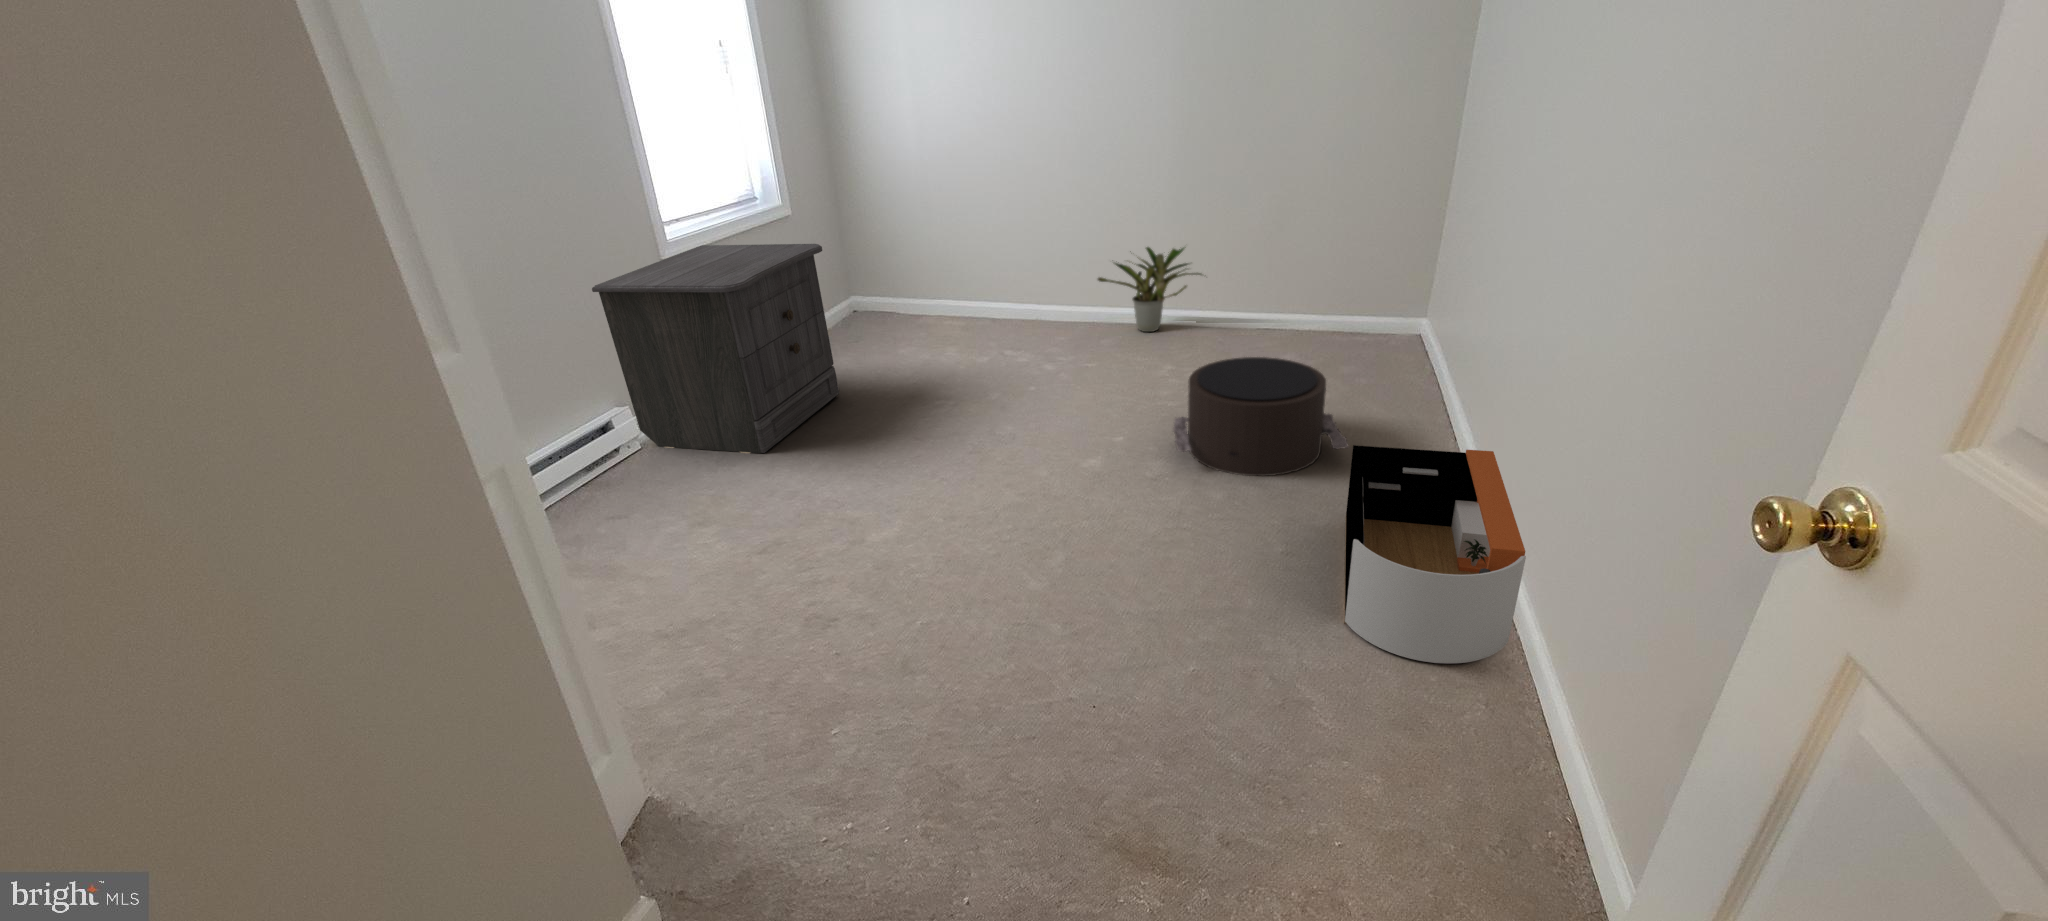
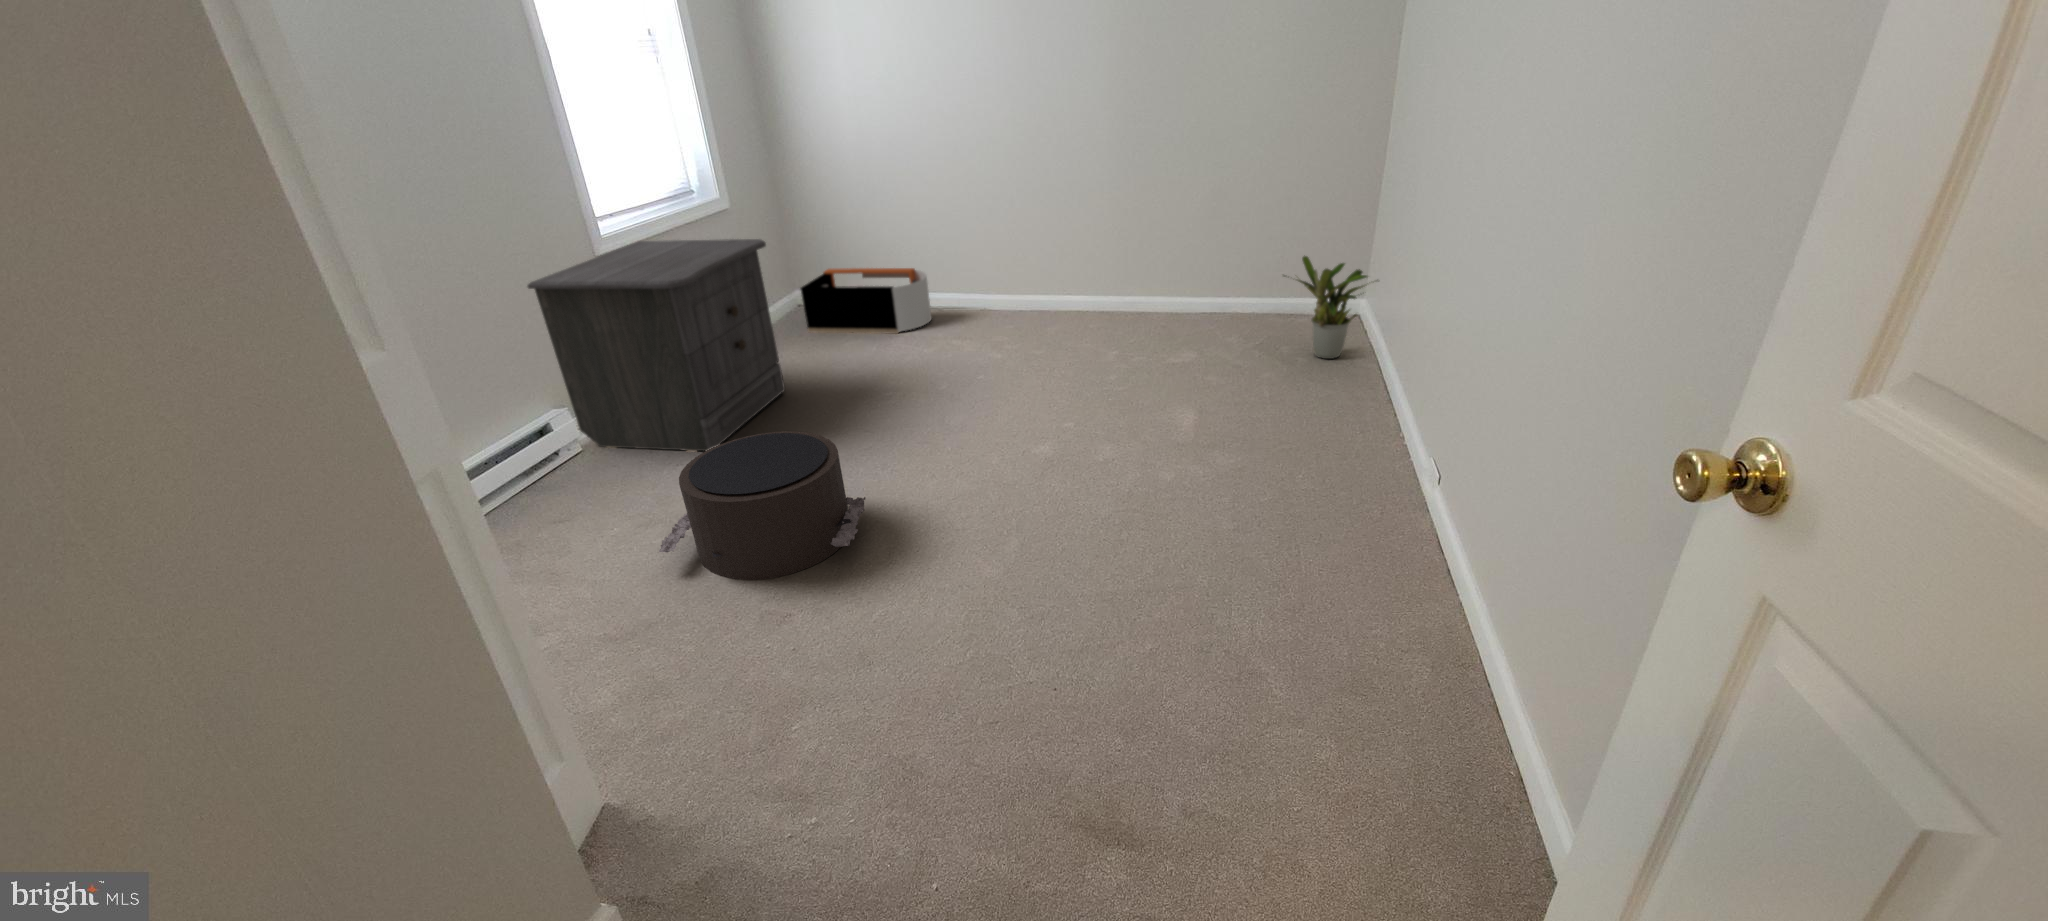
potted plant: present [1098,247,1202,332] -> present [1297,256,1367,359]
pouf: present [1173,357,1348,476] -> present [659,431,866,580]
storage bin: present [1344,445,1526,663] -> present [801,268,931,334]

